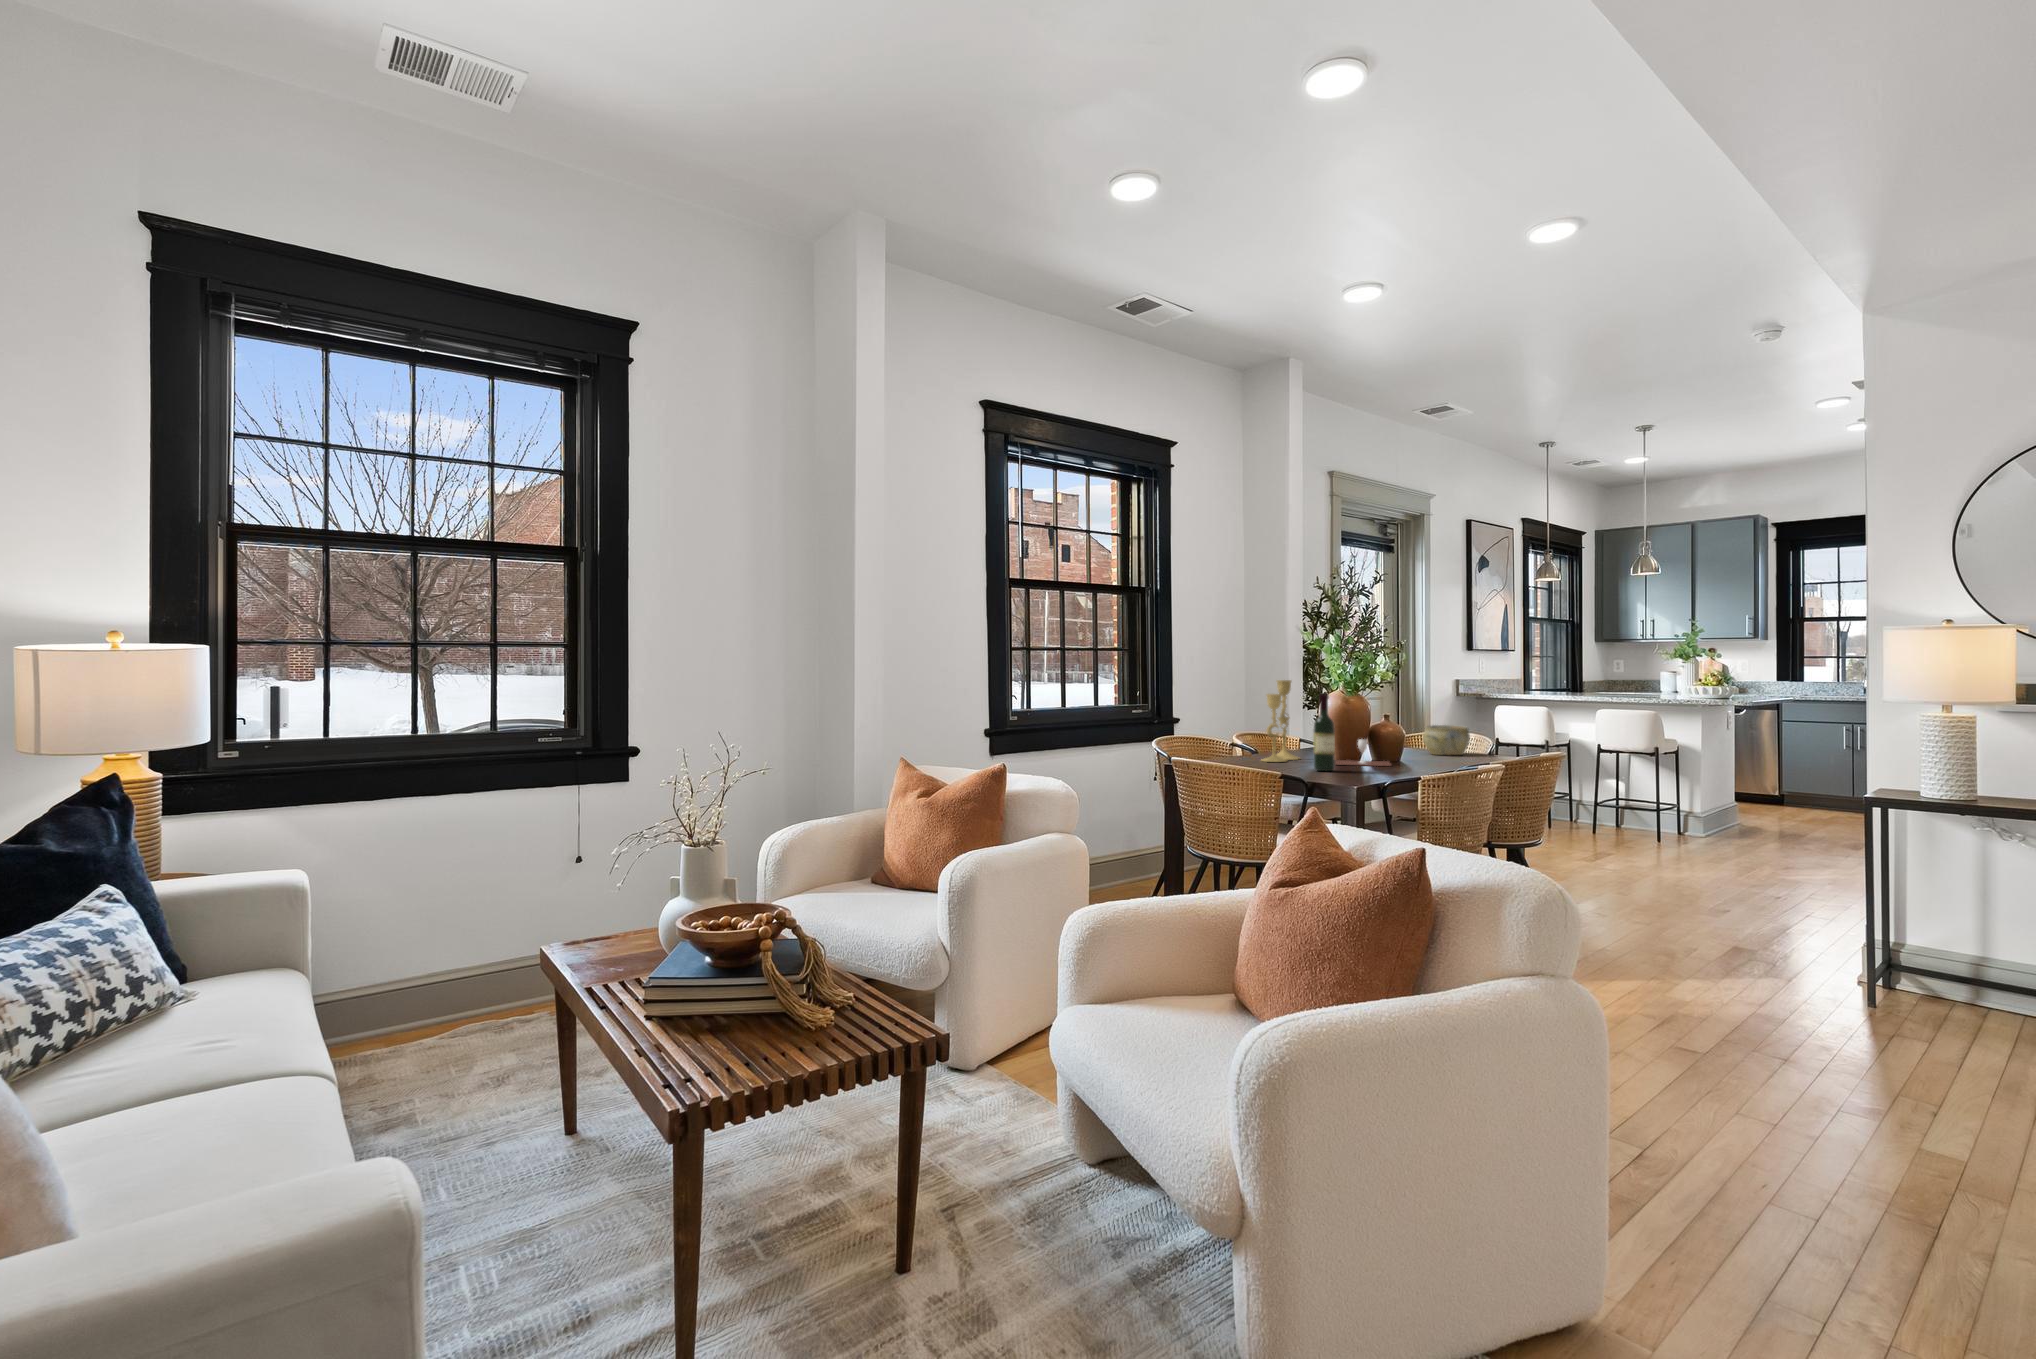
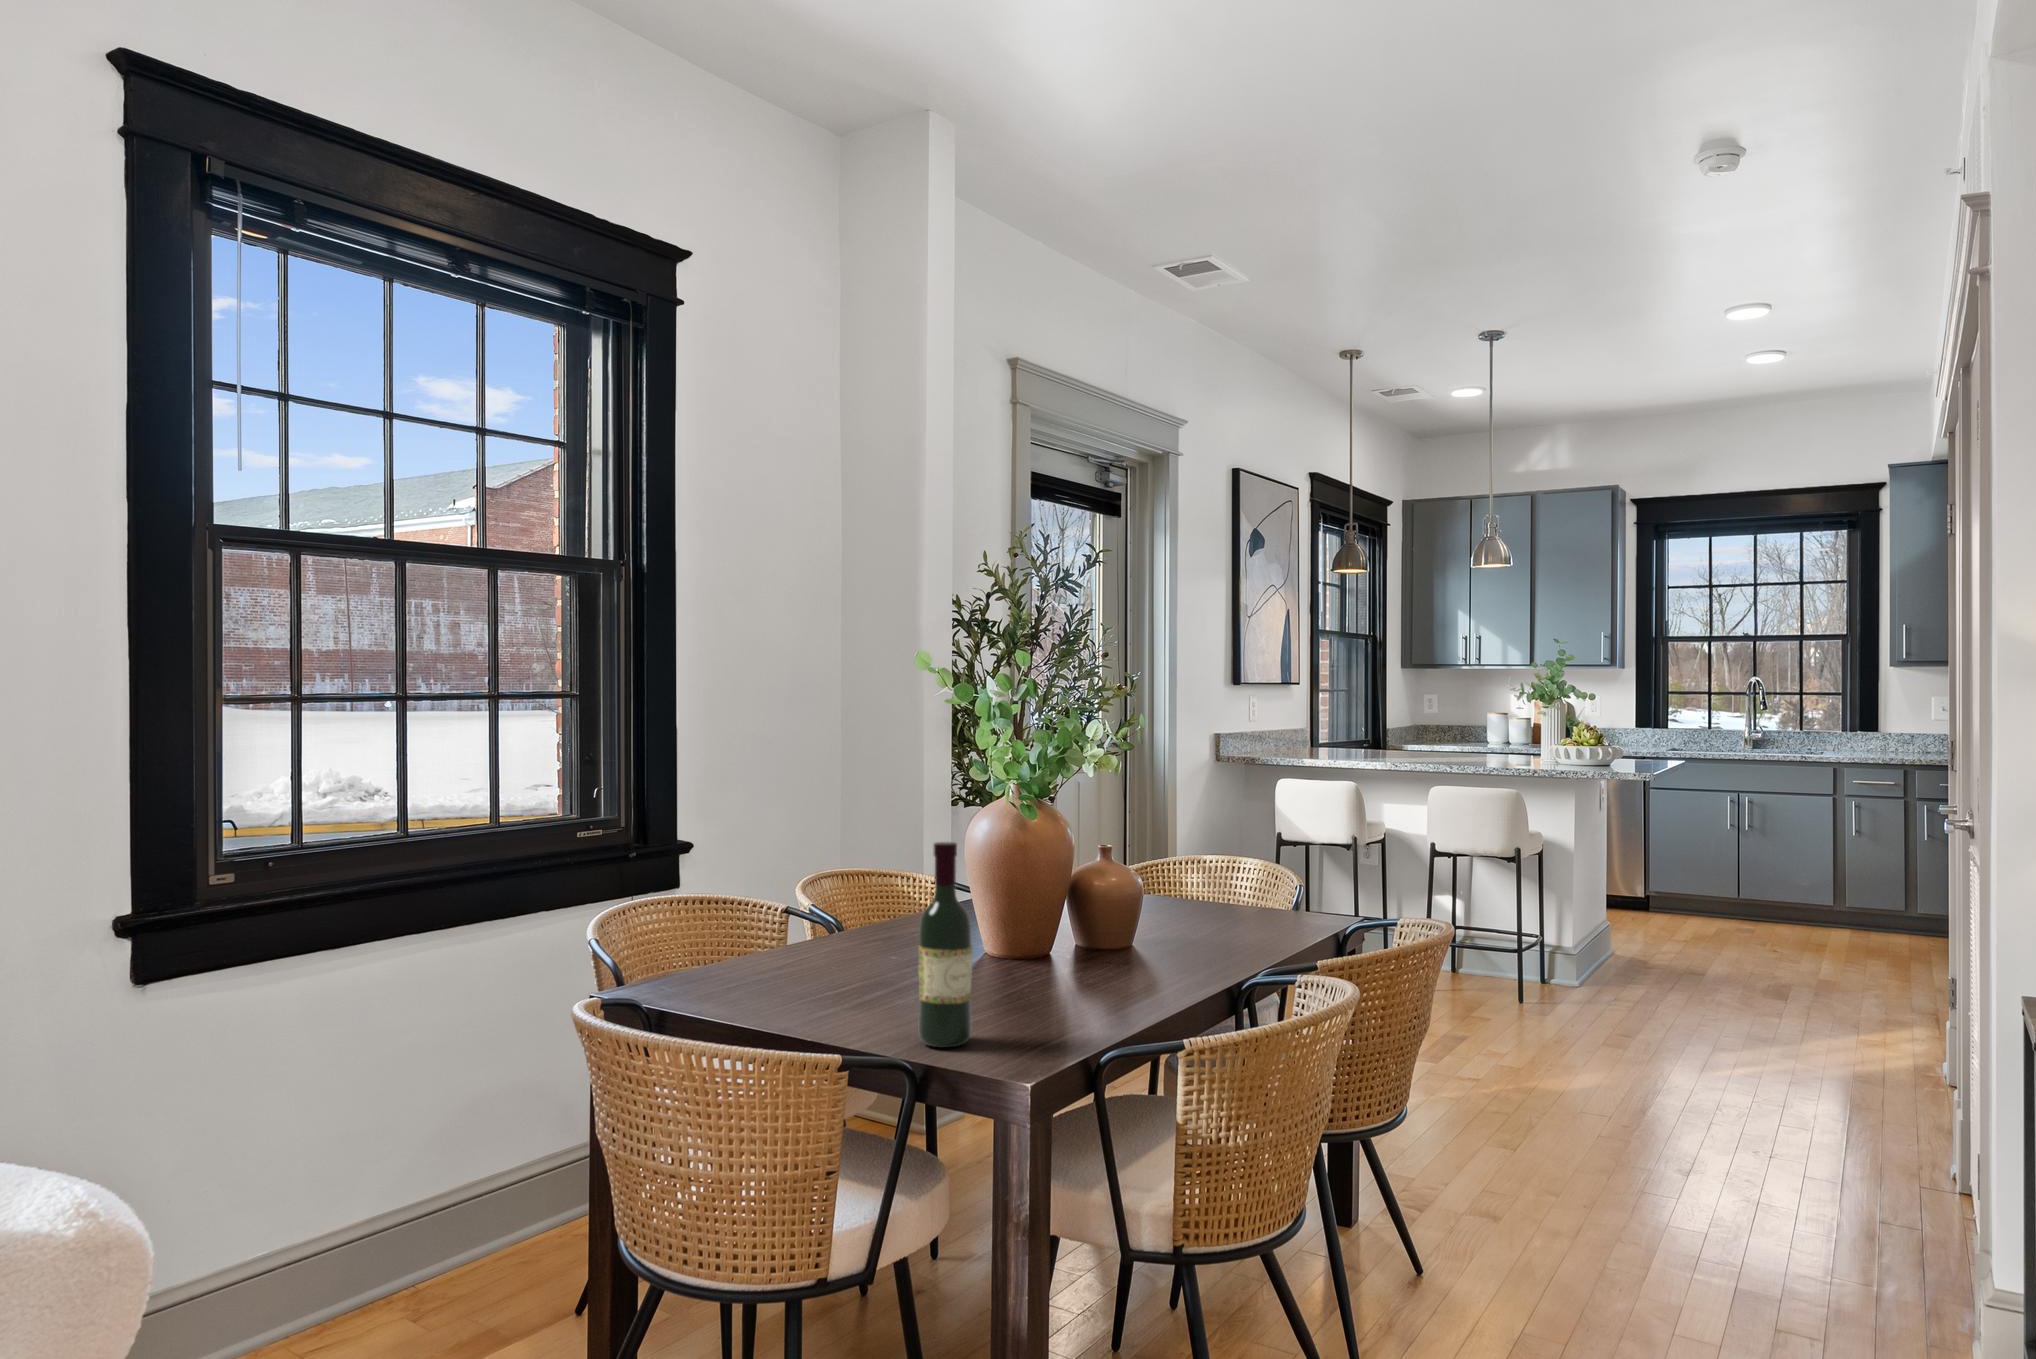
candlestick: present [1262,680,1299,762] -> none [813,783,914,992]
ceramic bowl: present [1423,725,1470,755] -> none [1175,865,1267,936]
wine glass: present [1335,739,1391,766] -> none [982,929,1111,1002]

